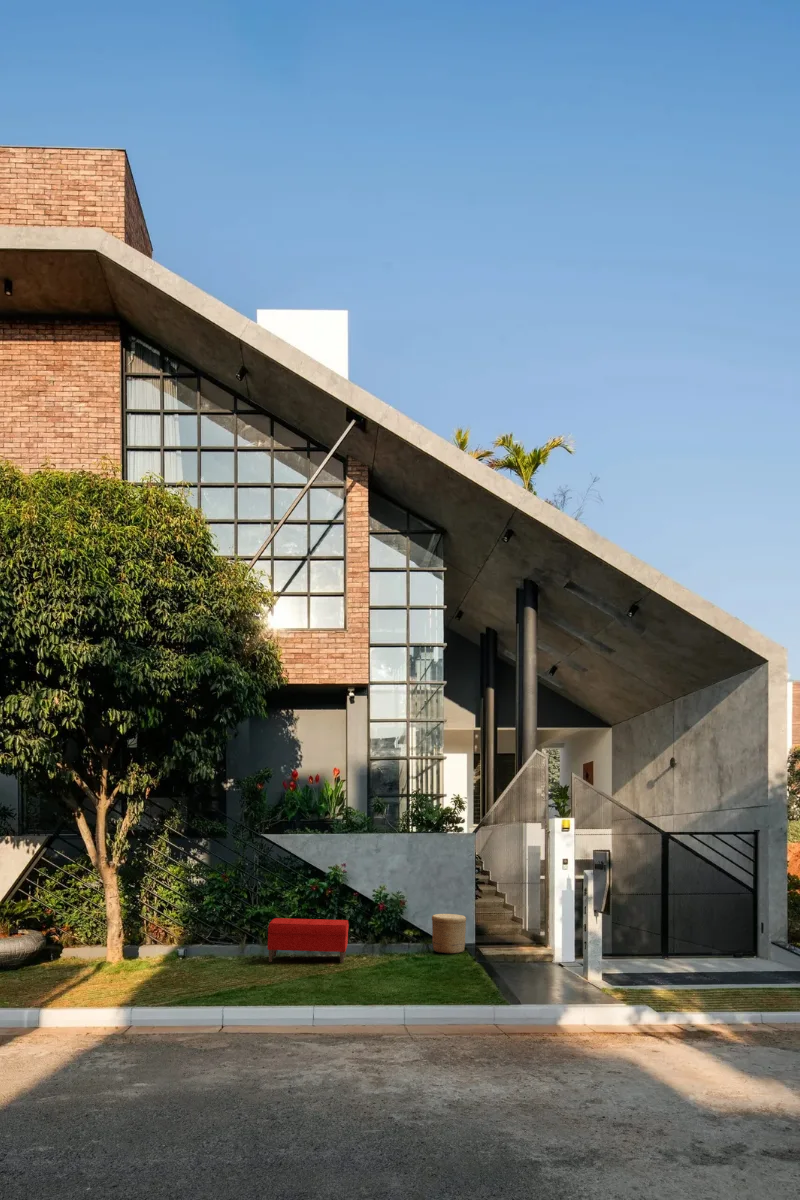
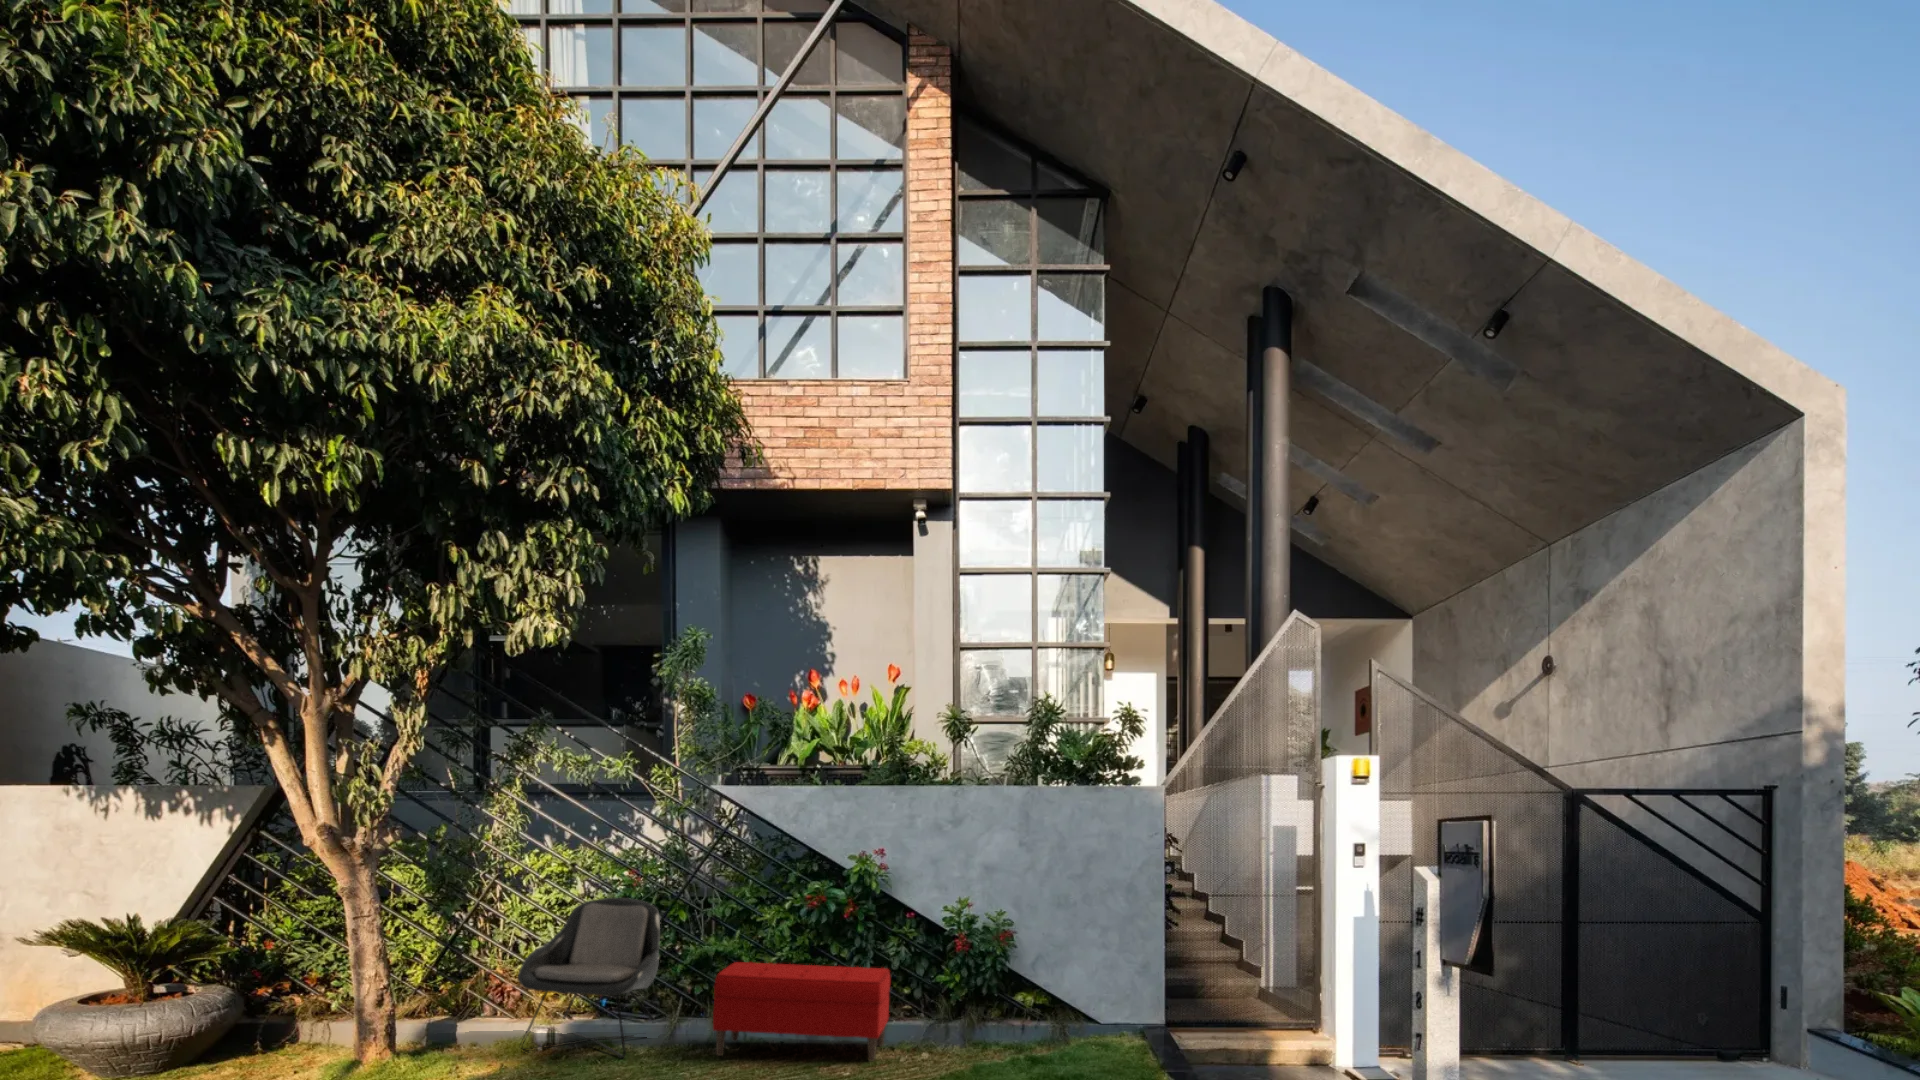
lounge chair: none [174,888,239,965] -> present [518,898,660,1058]
woven basket: present [432,914,466,953] -> none [1068,959,1142,1046]

